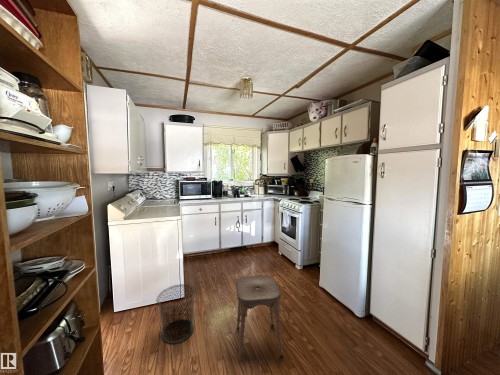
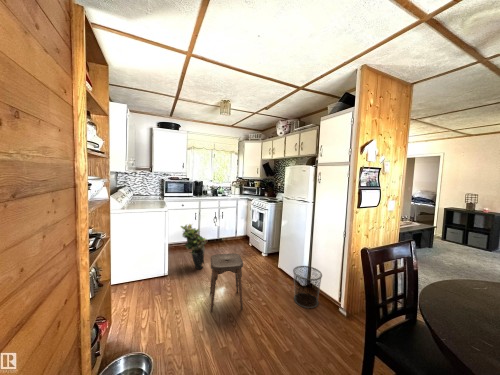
potted plant: none [198,232,230,289] -> present [181,224,206,269]
waste bin: present [156,284,195,343] -> present [293,266,322,308]

